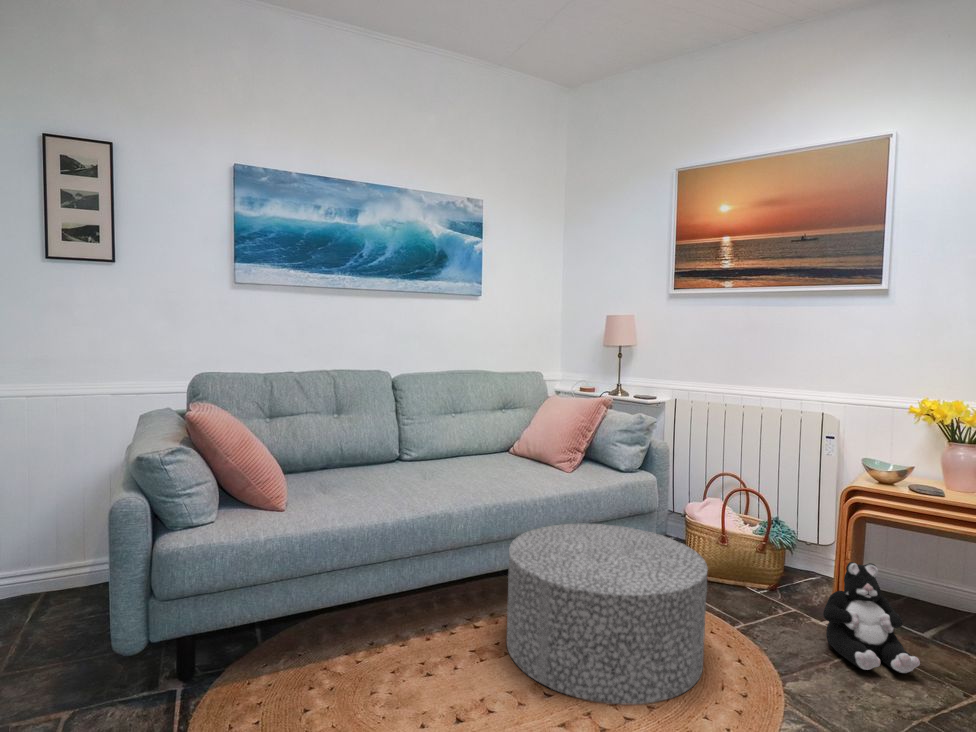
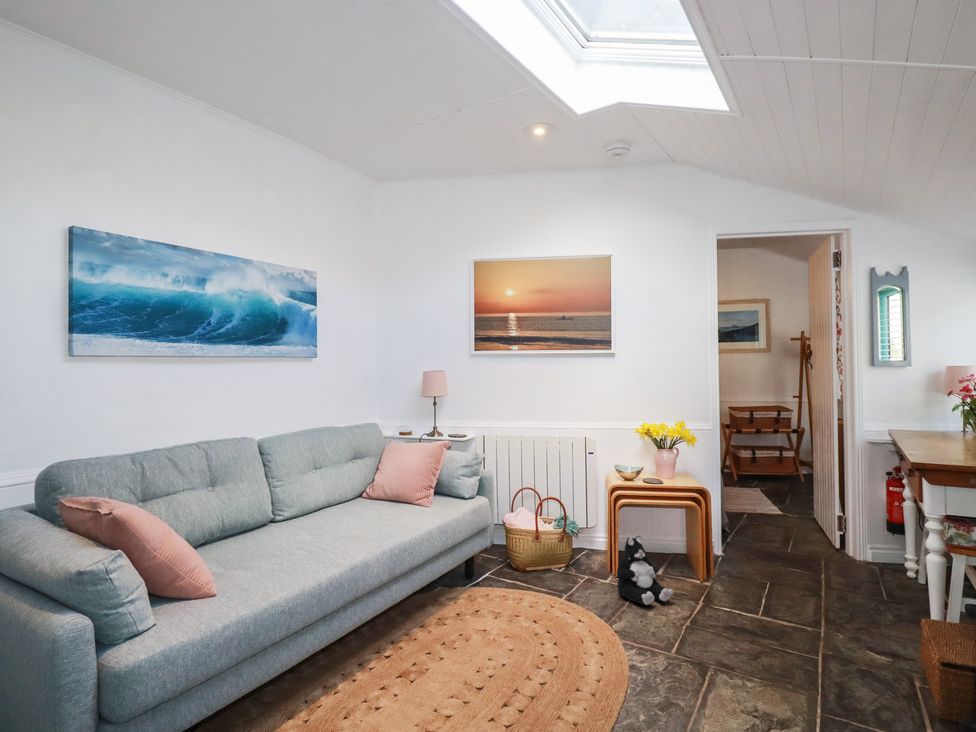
ottoman: present [507,523,707,704] -> none [419,542,566,675]

